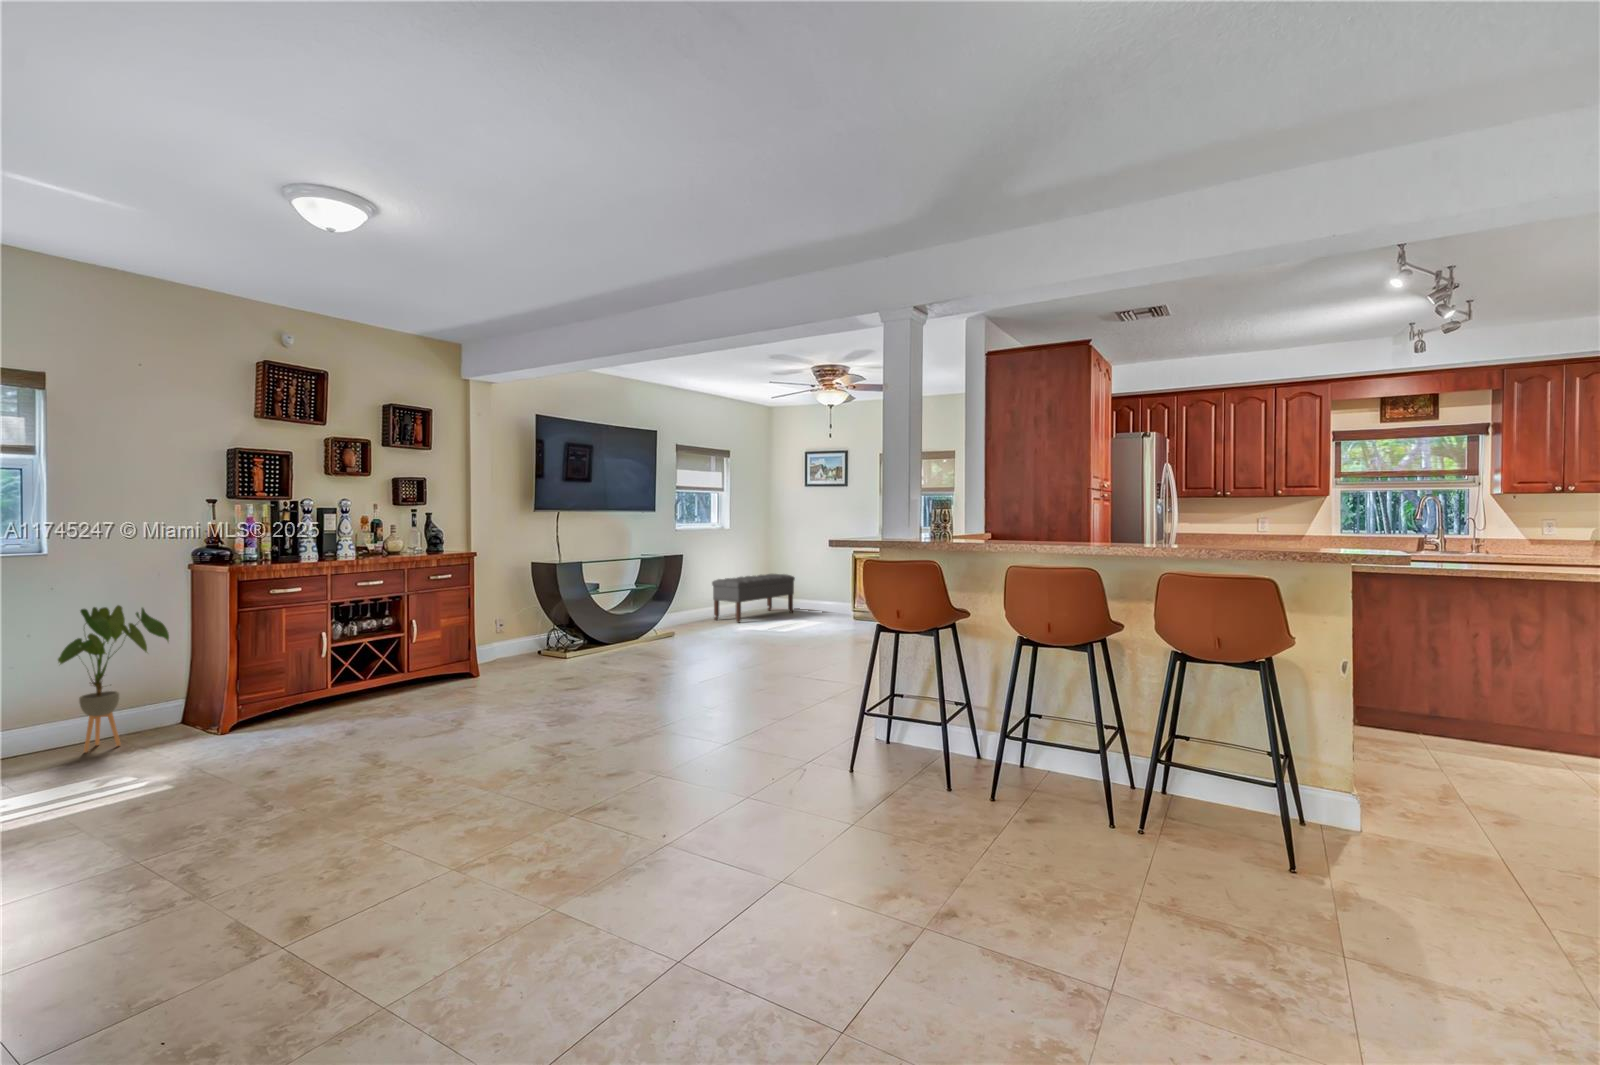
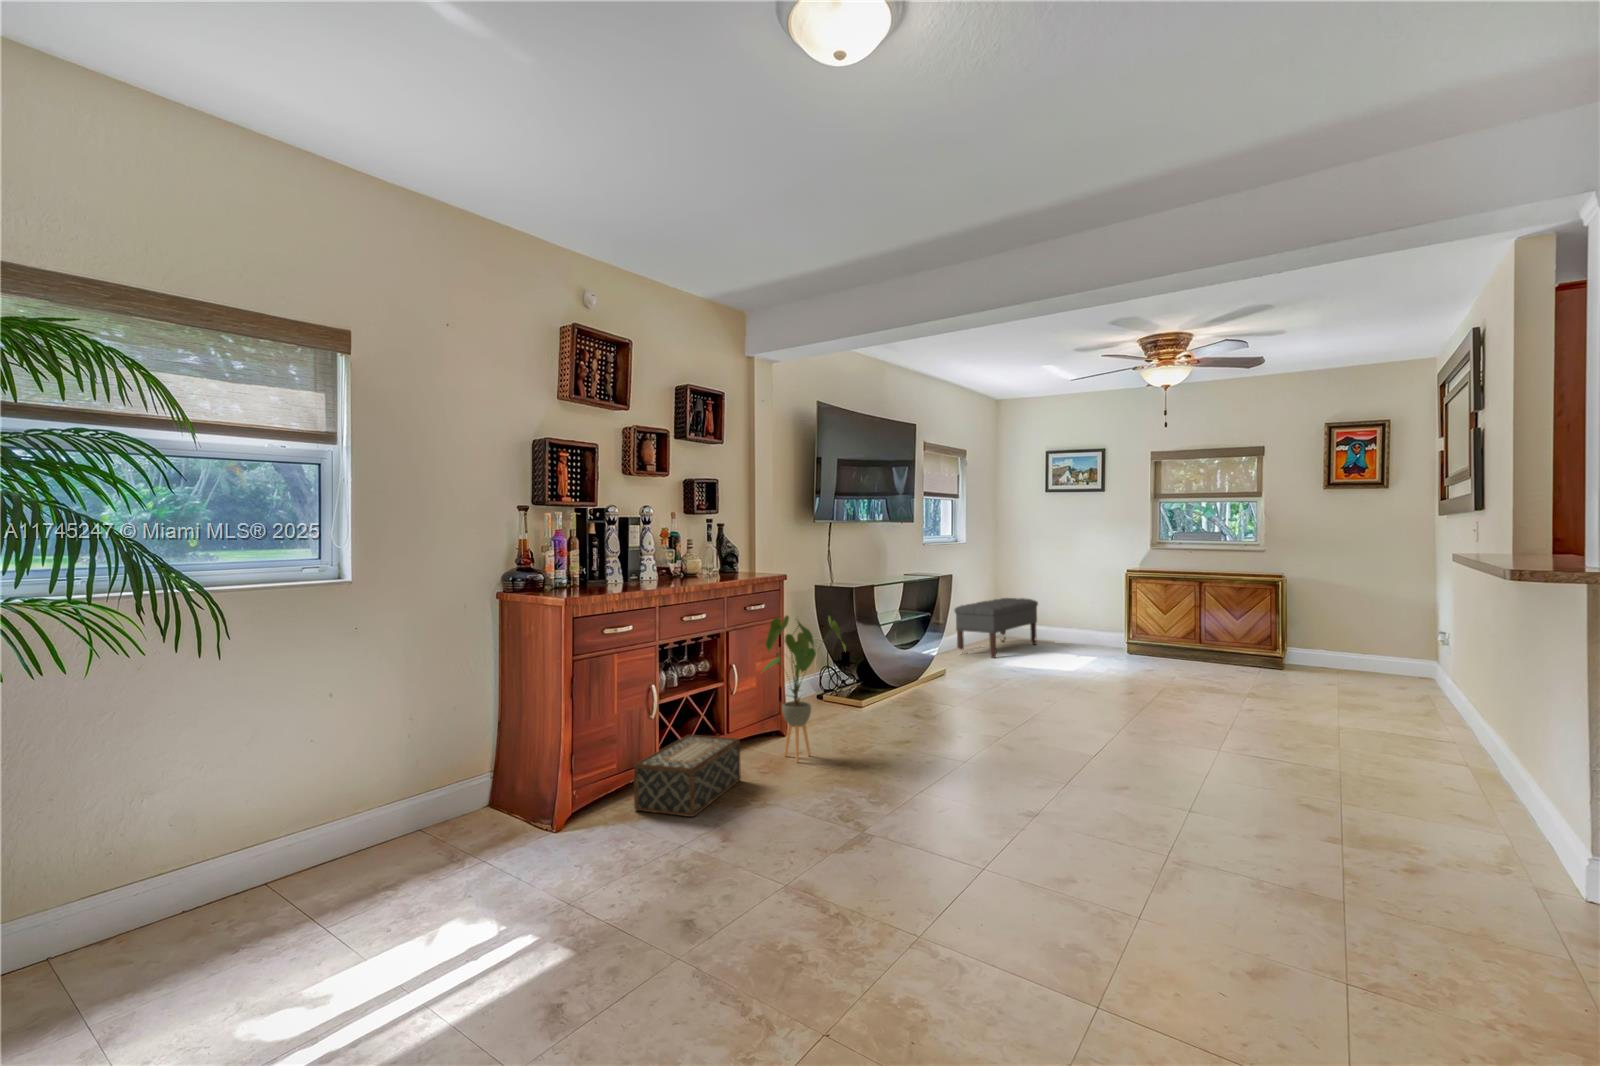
house plant: present [58,605,169,752] -> present [763,616,846,762]
woven basket: none [288,671,395,726] -> present [634,735,741,817]

